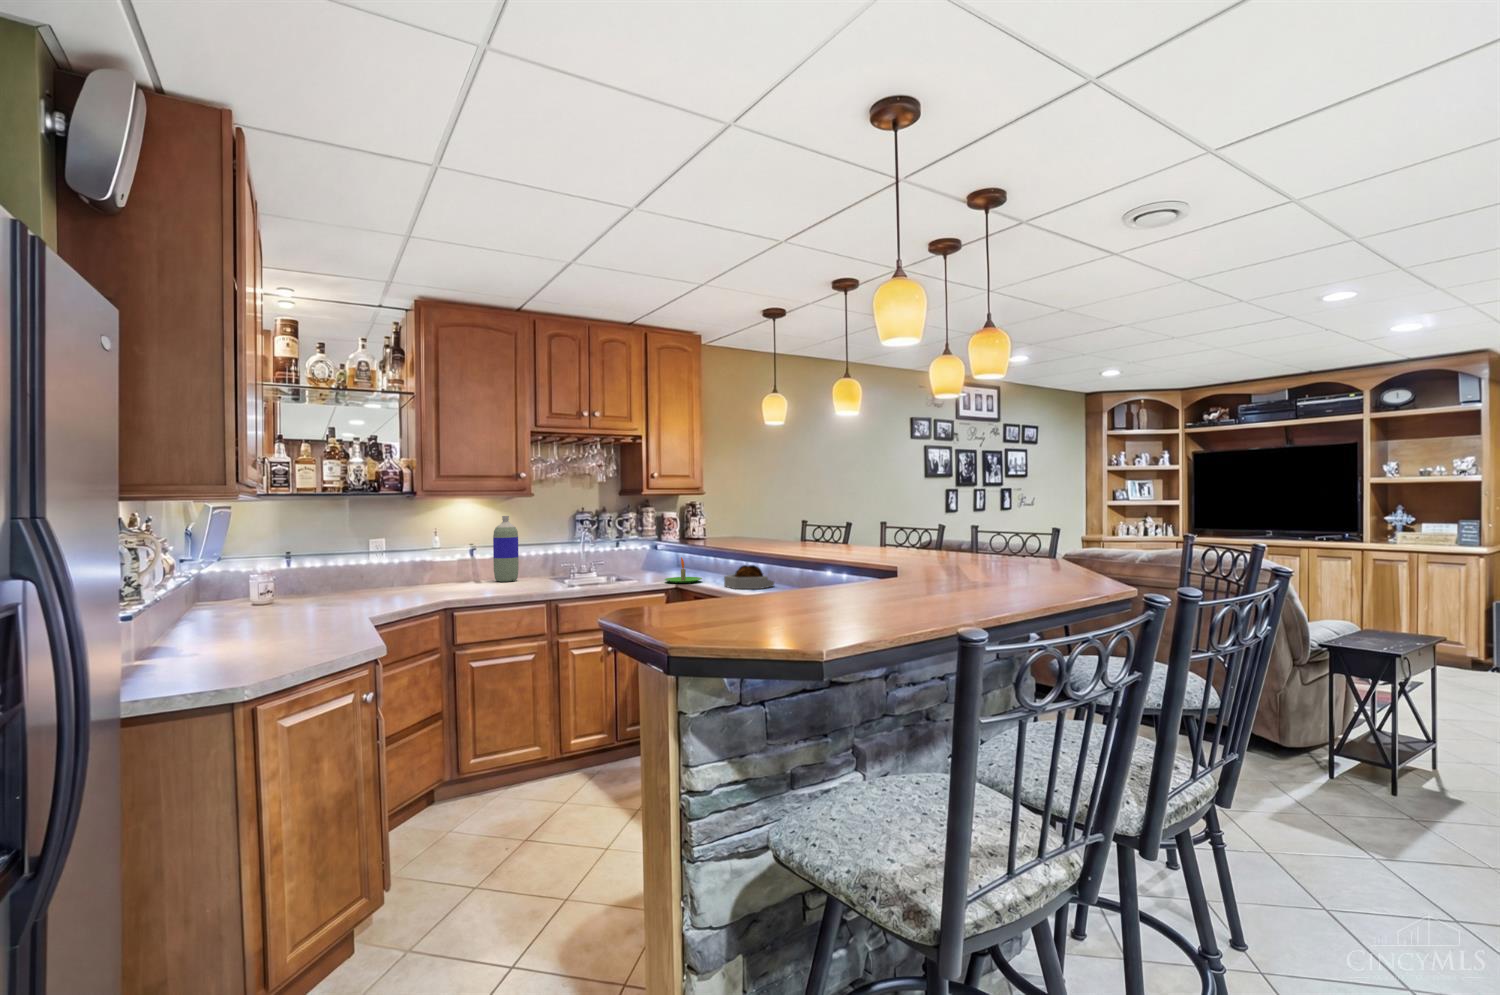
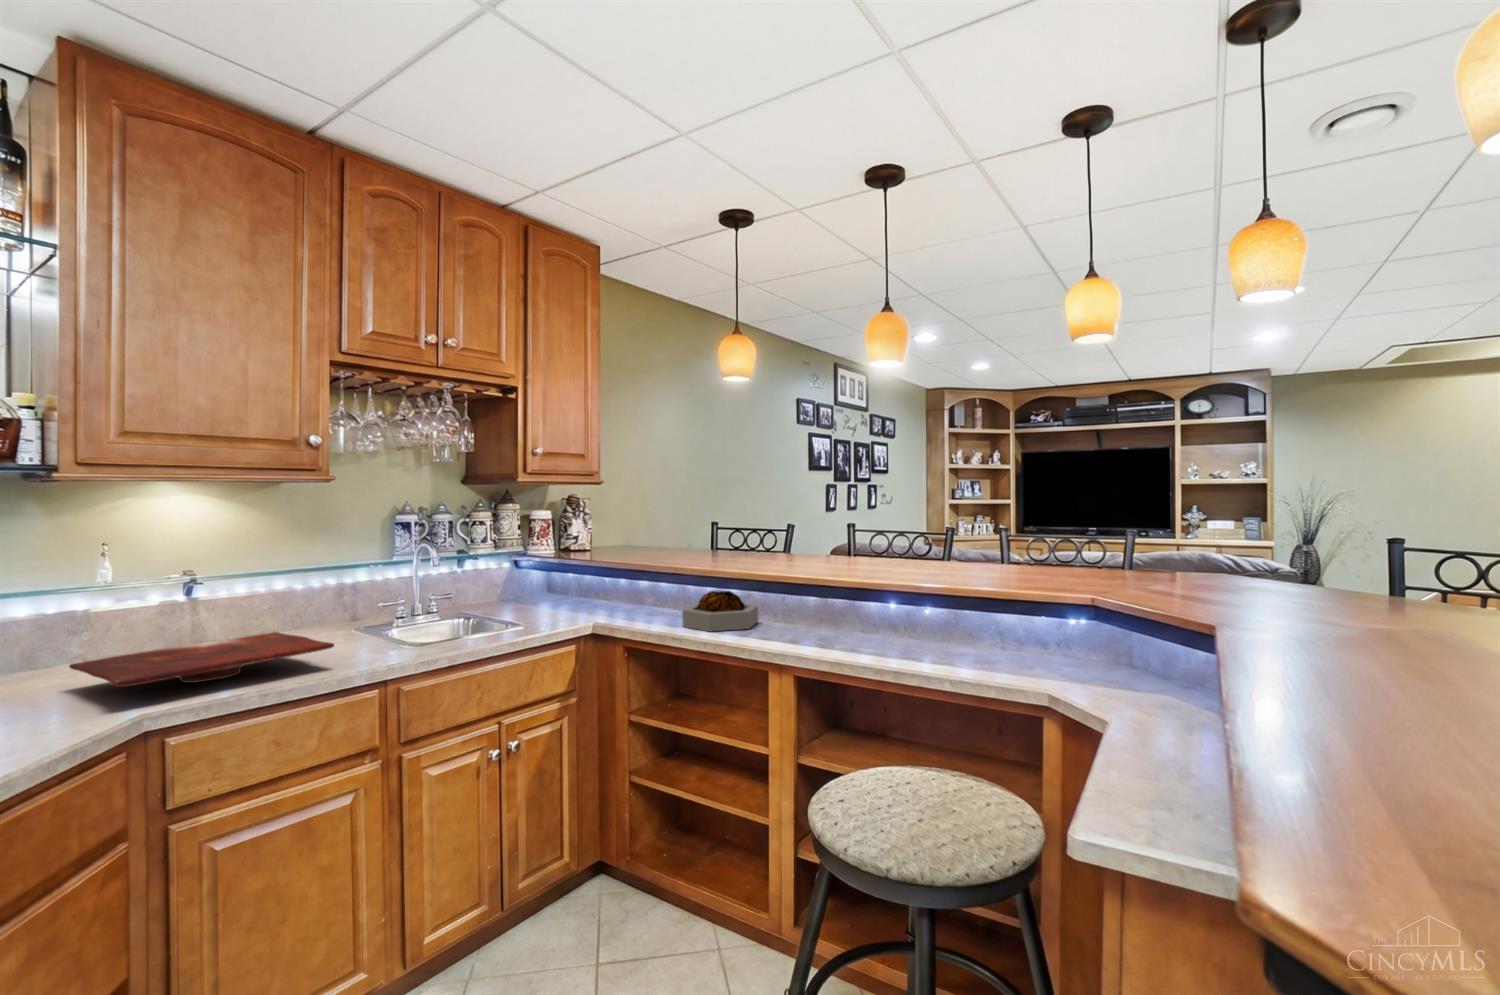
bottle: present [493,516,519,582] -> none [237,517,291,640]
candle: present [664,557,702,583] -> none [570,581,632,623]
cutting board: none [424,576,529,594] -> present [69,632,334,687]

